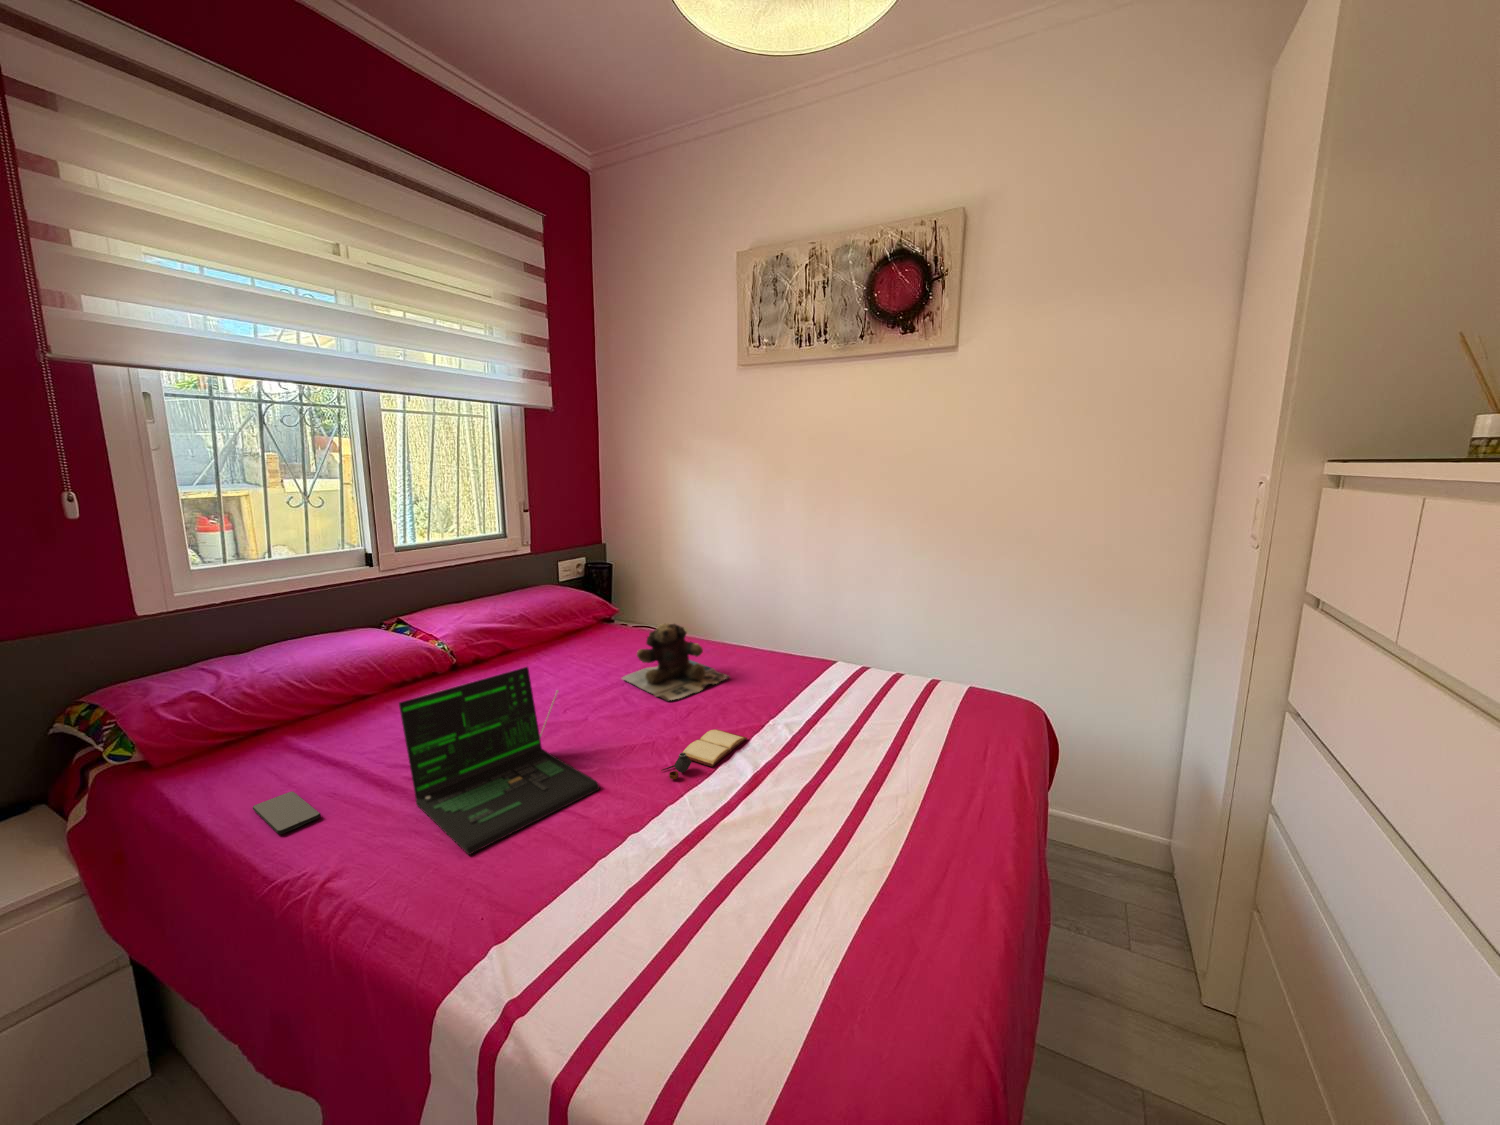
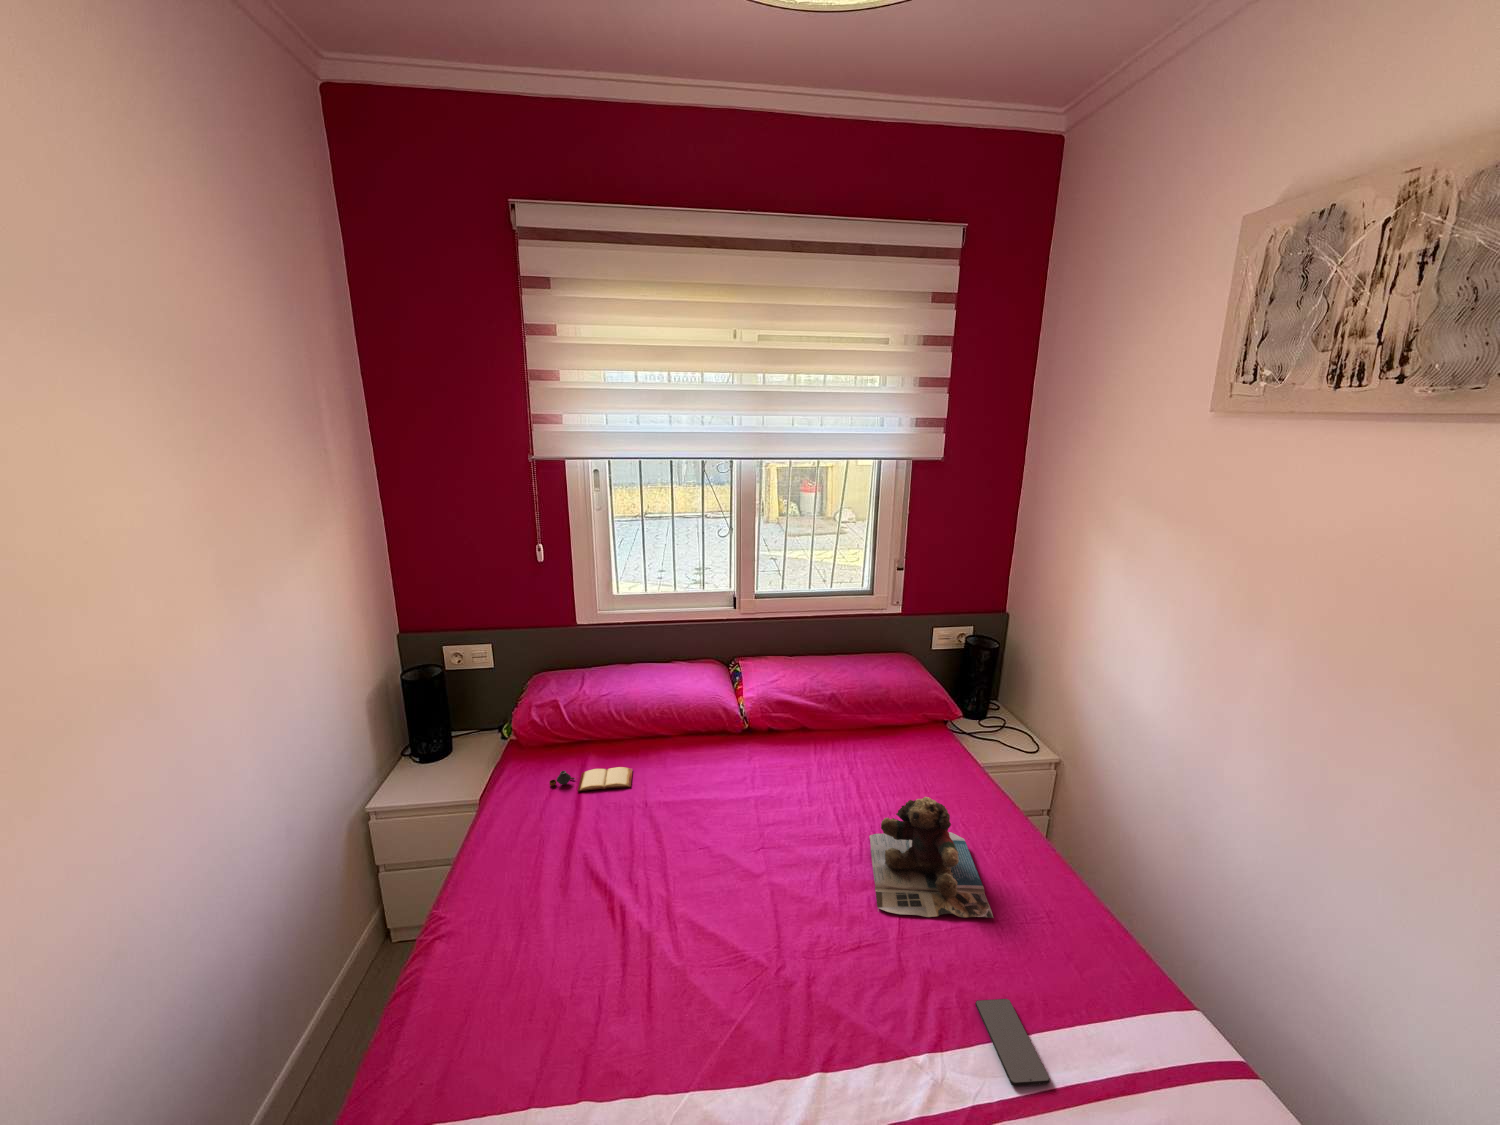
laptop: present [399,667,600,855] -> none [554,811,739,1000]
book: present [661,729,747,779] -> present [549,767,632,791]
smartphone: present [253,792,320,834] -> present [975,999,1050,1086]

